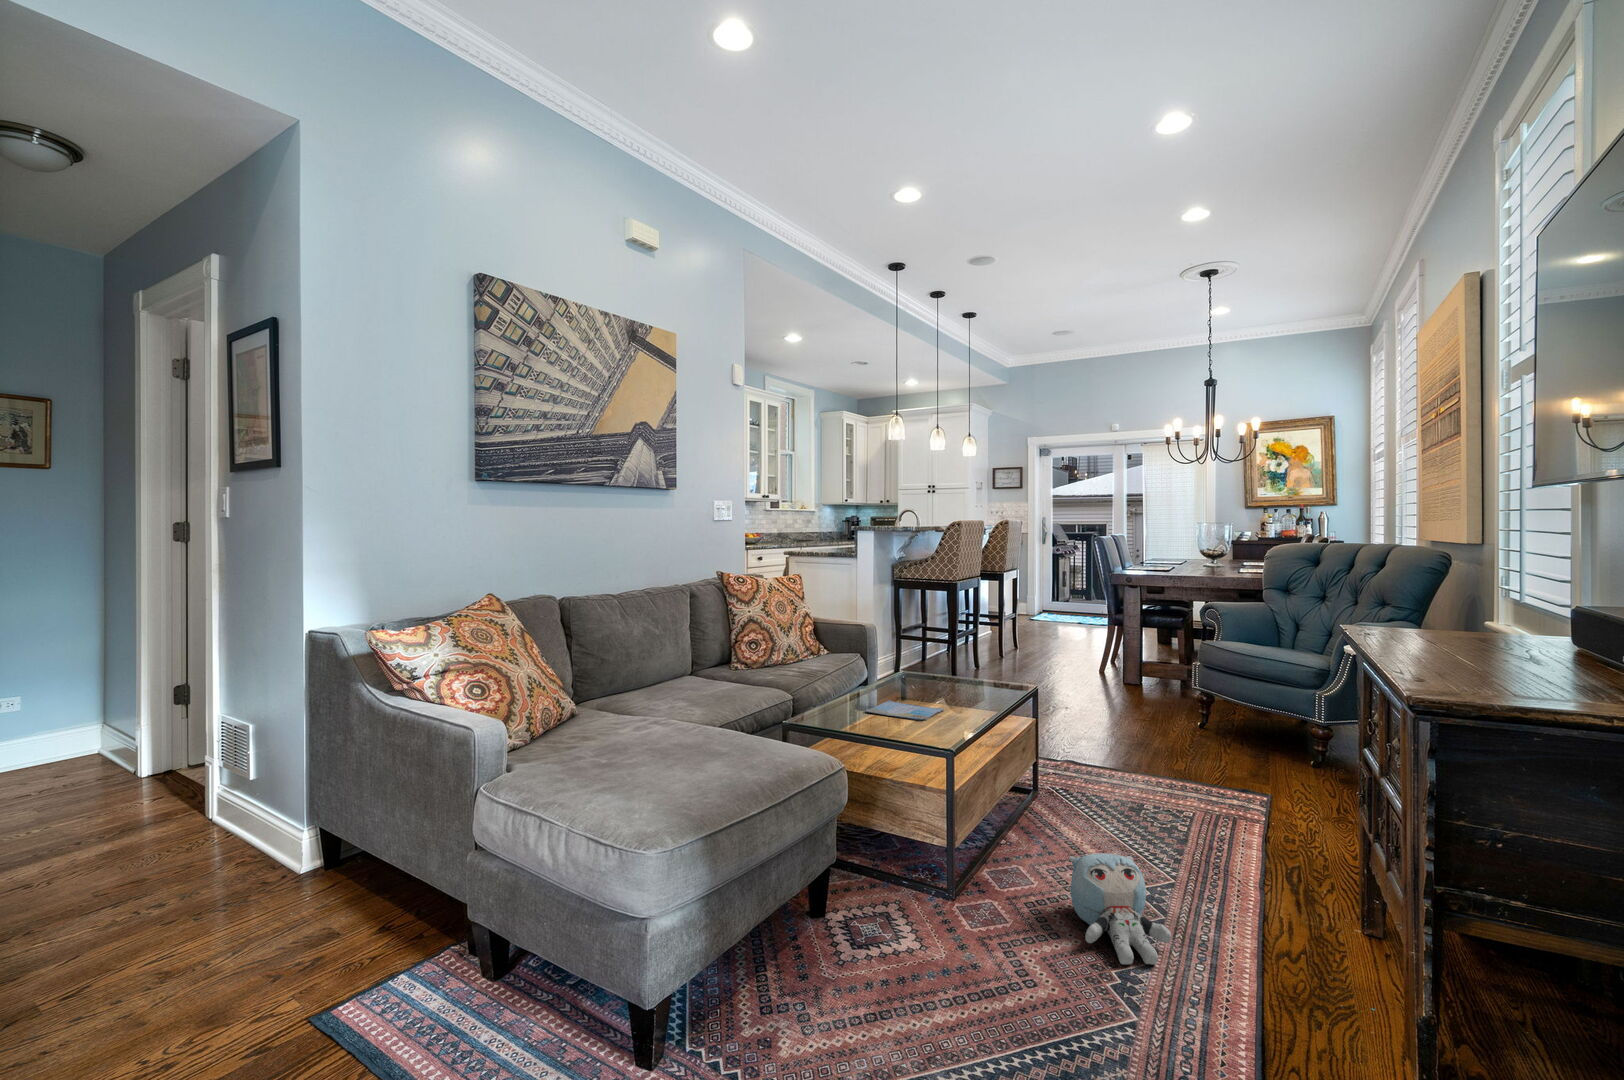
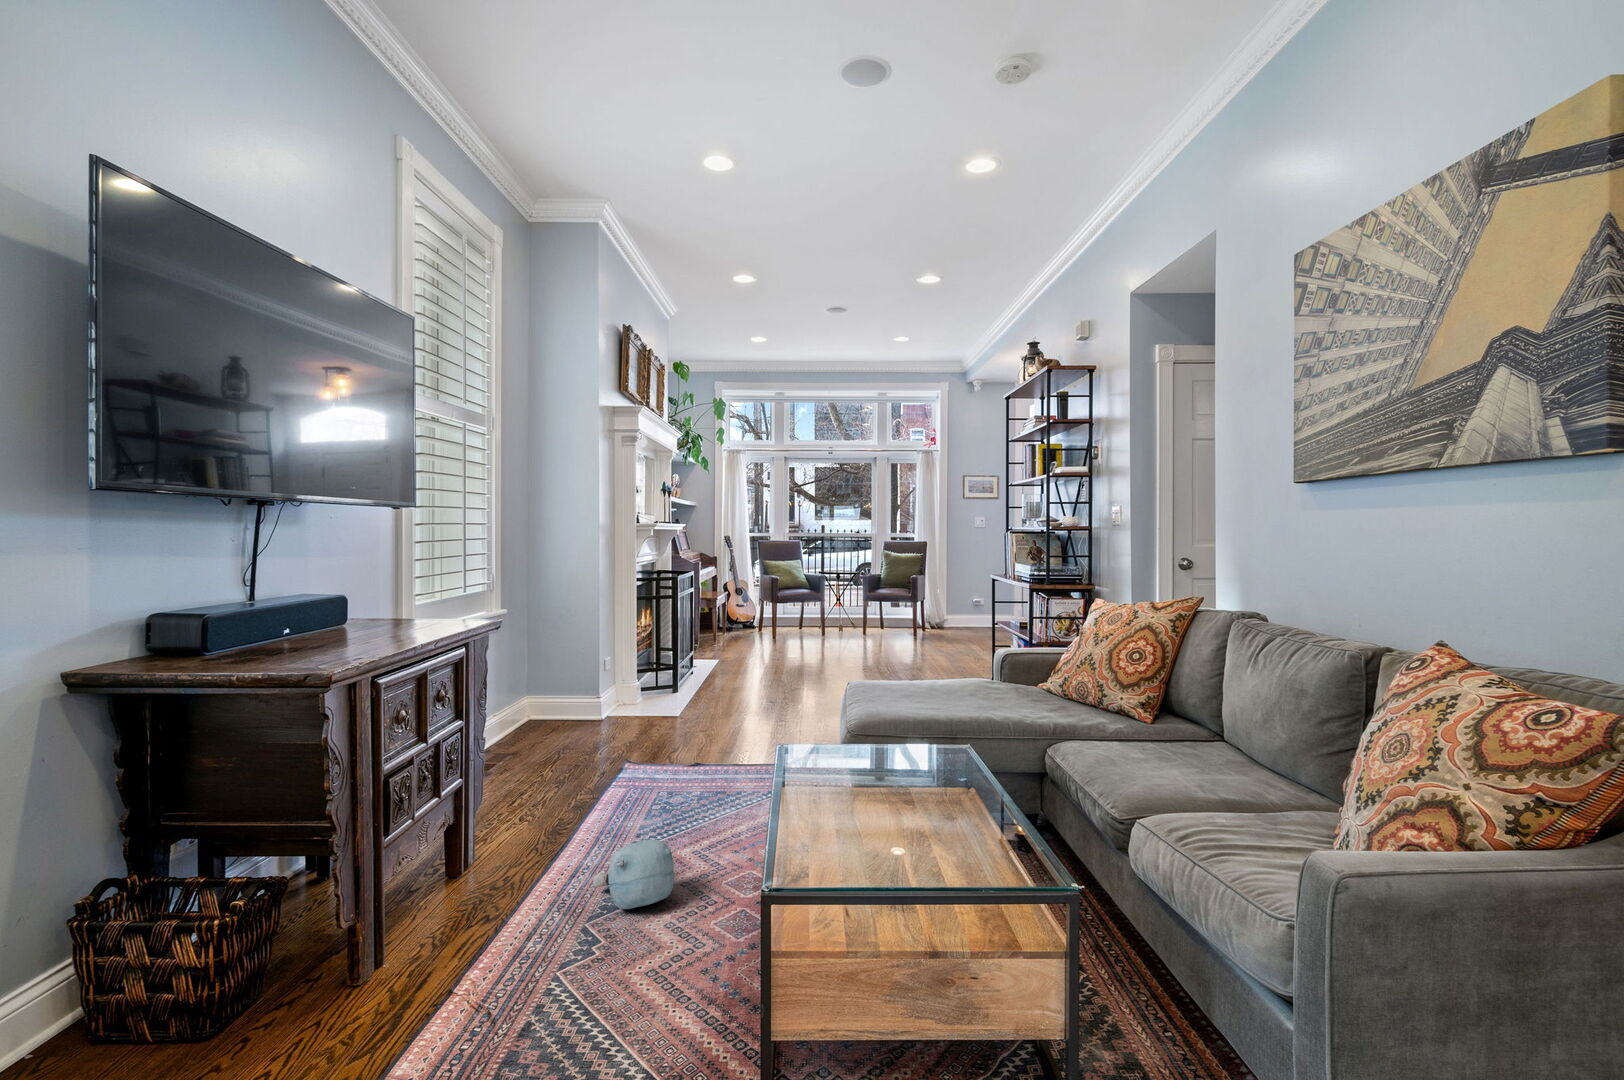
book: present [865,700,944,721] -> none [860,789,959,819]

